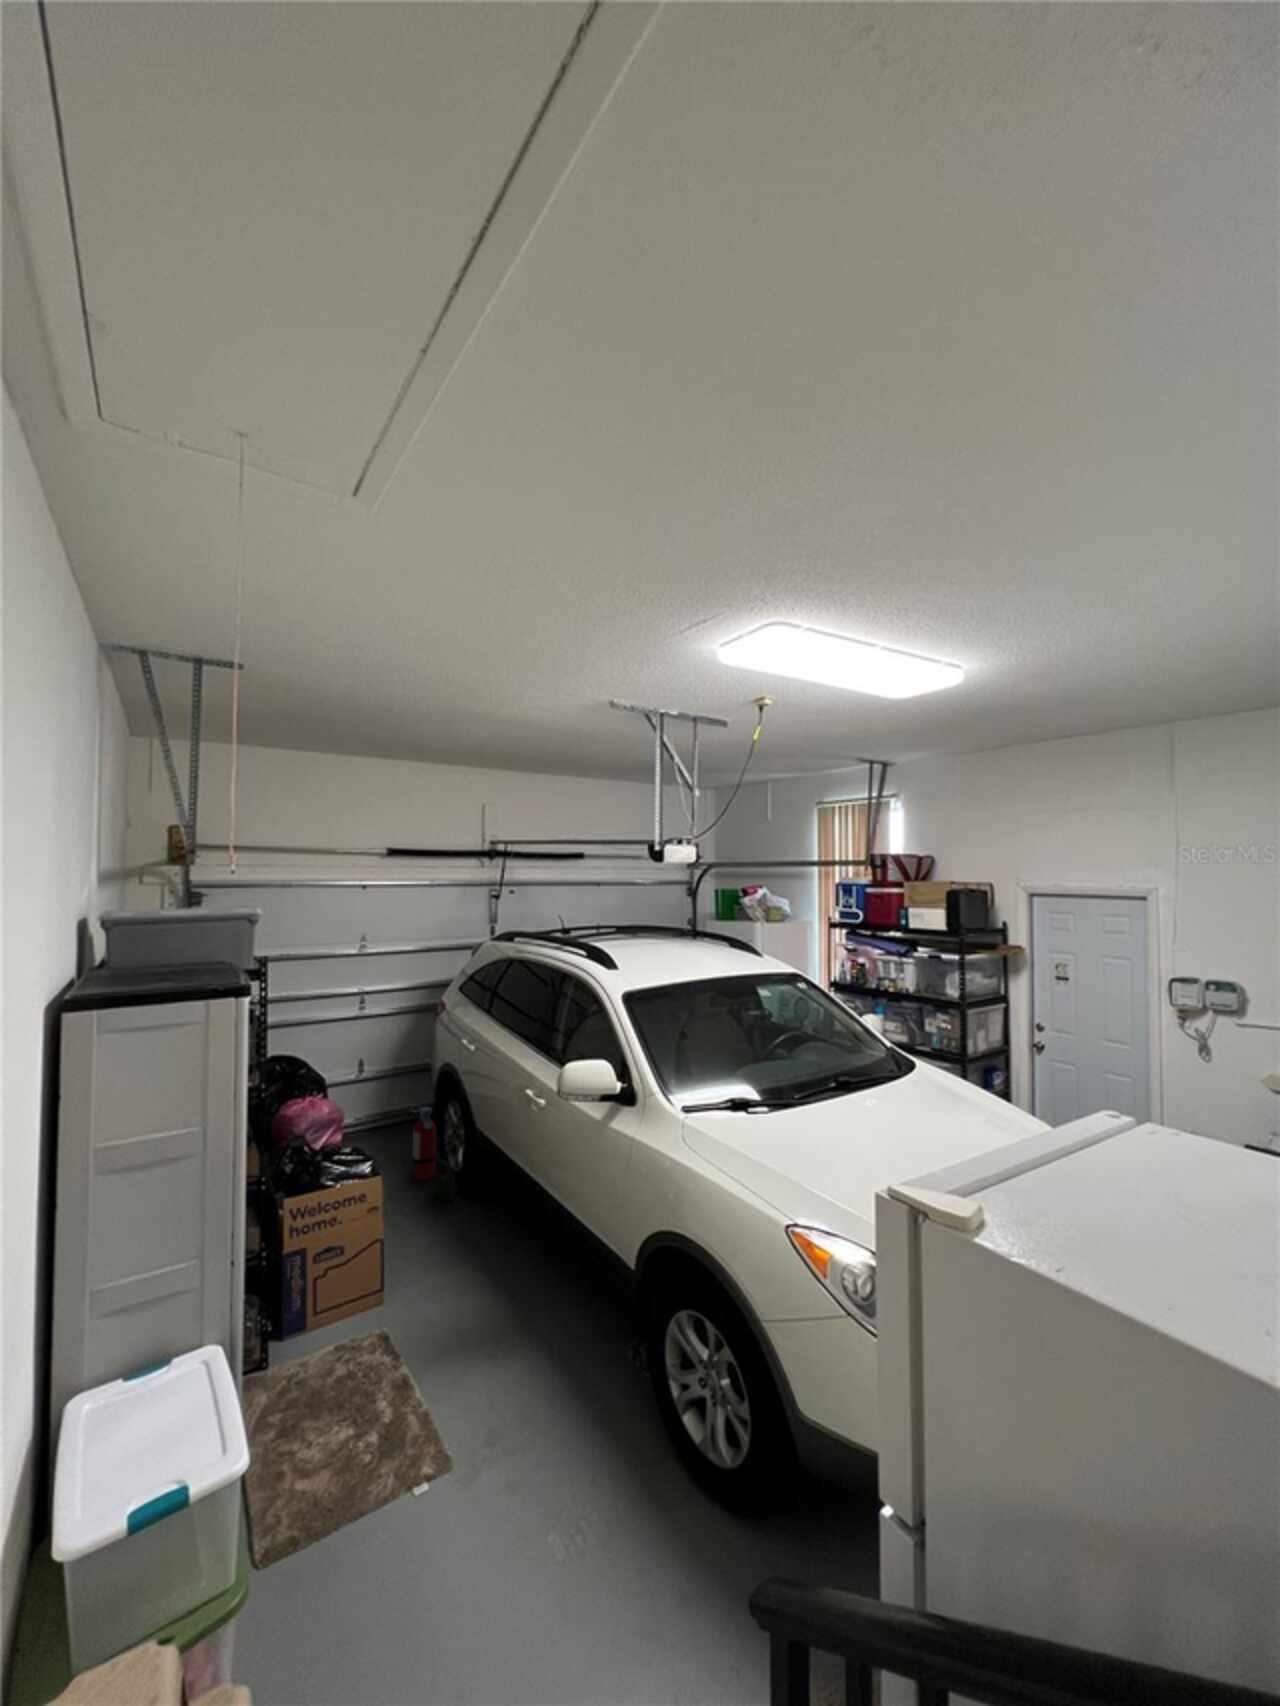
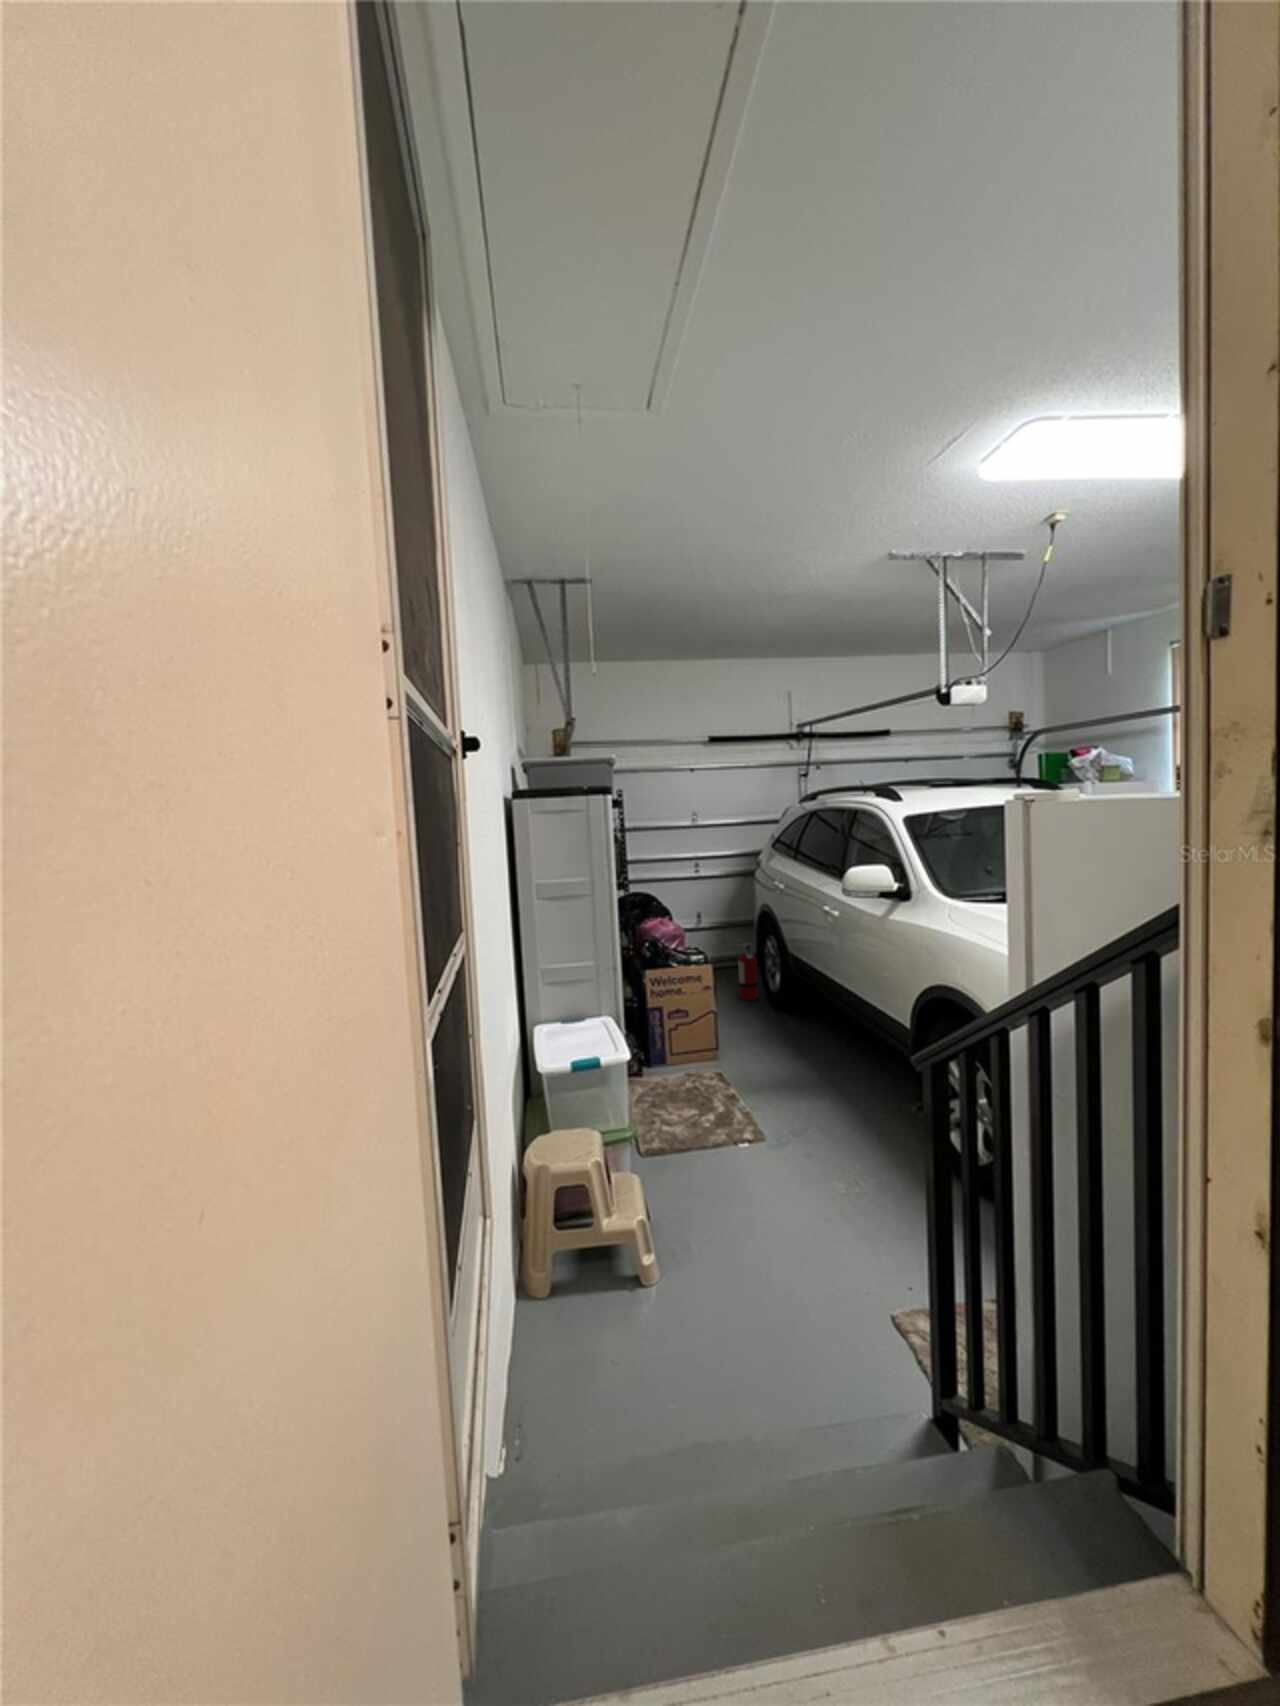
watering can: present [436,1160,457,1201] -> none [757,983,775,1013]

